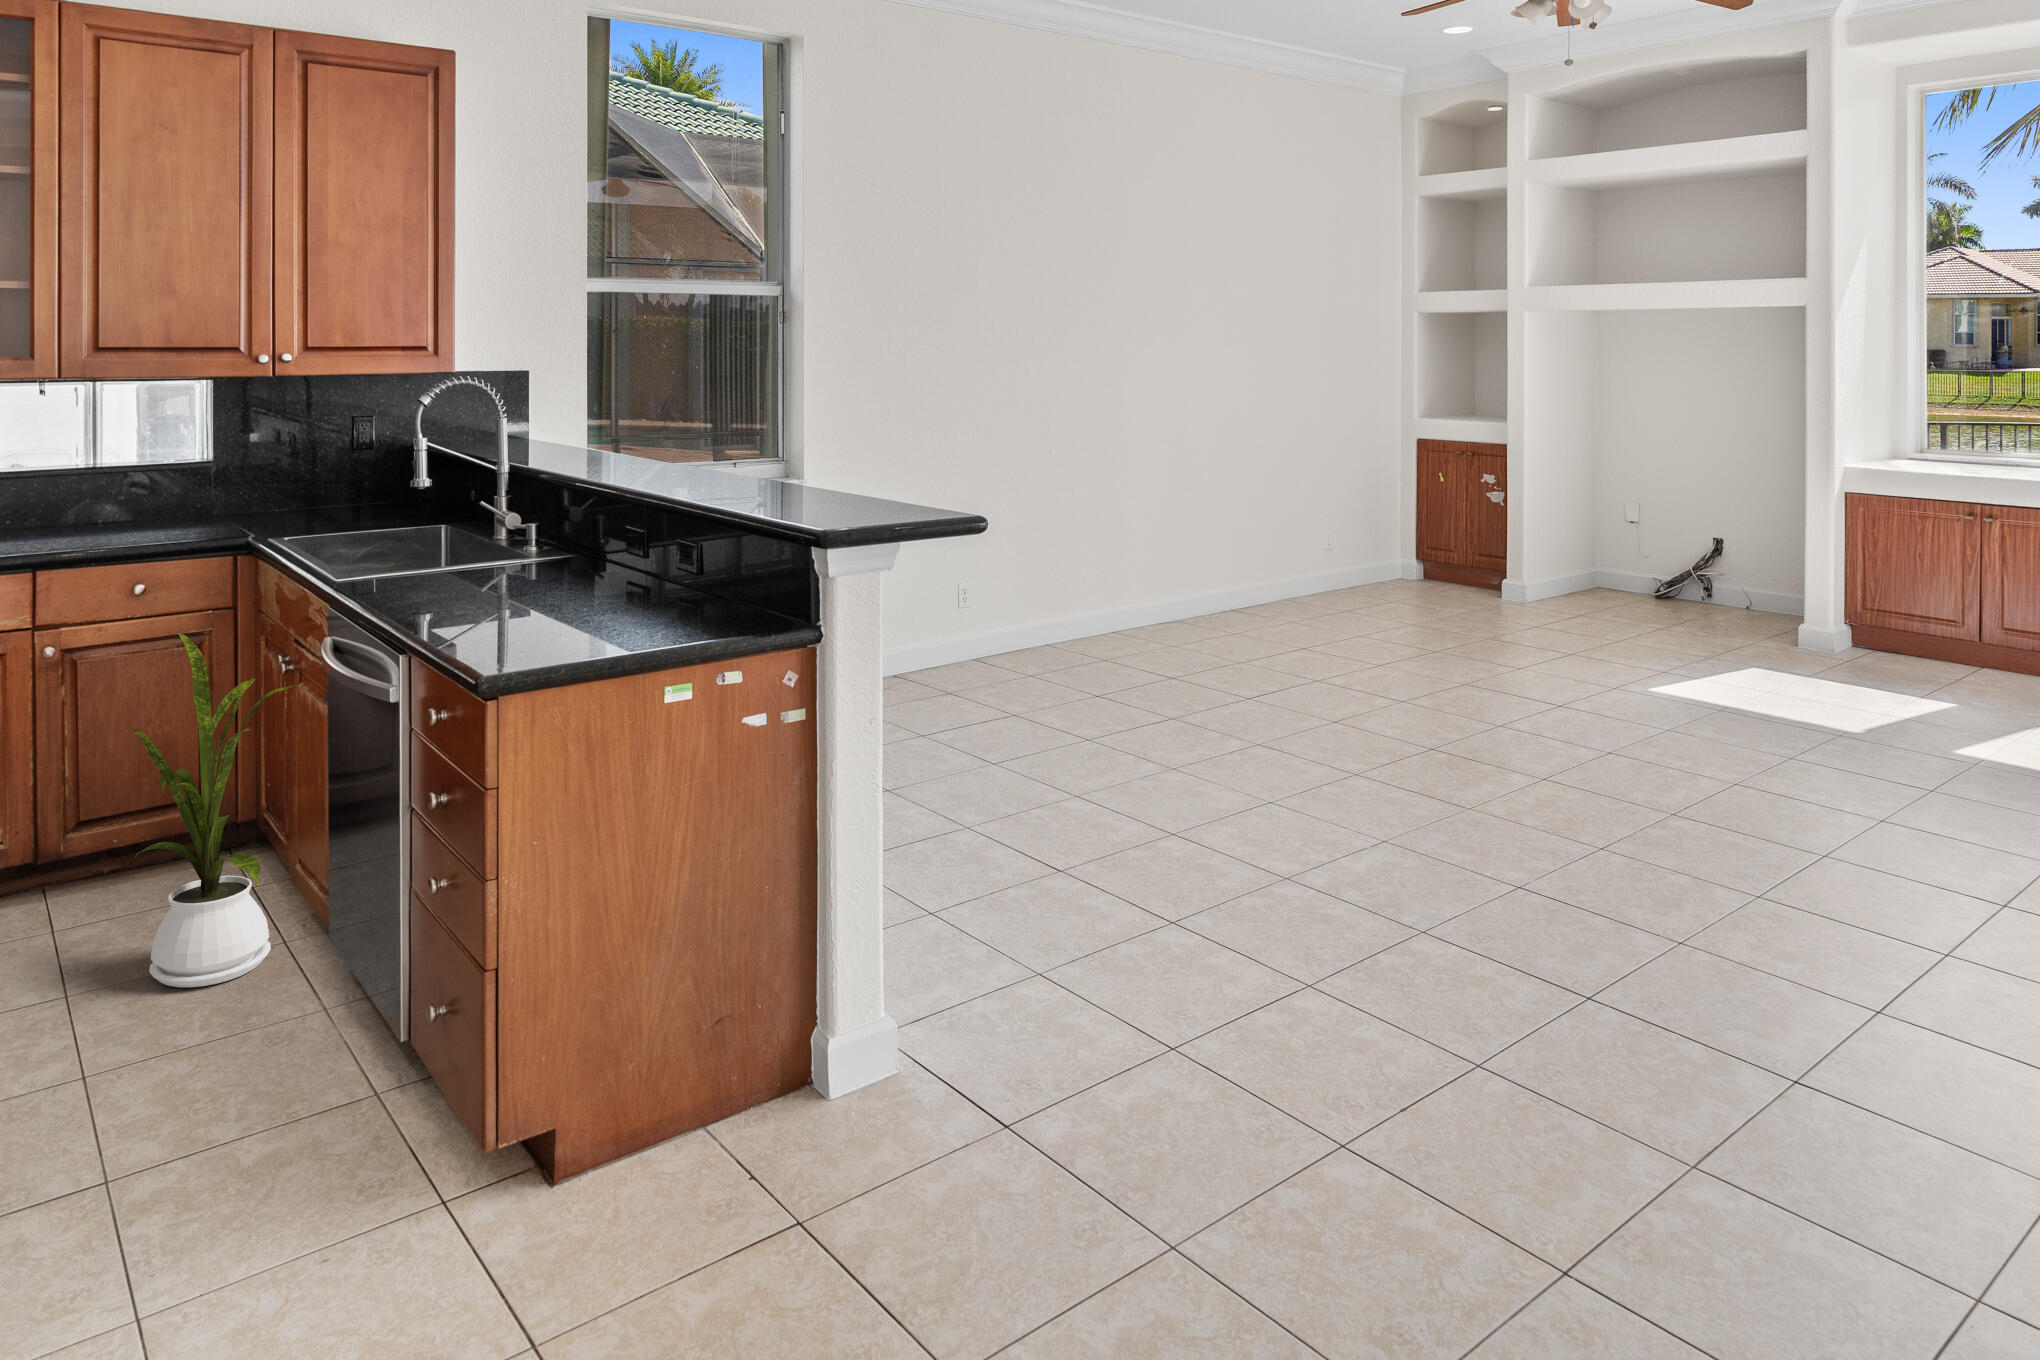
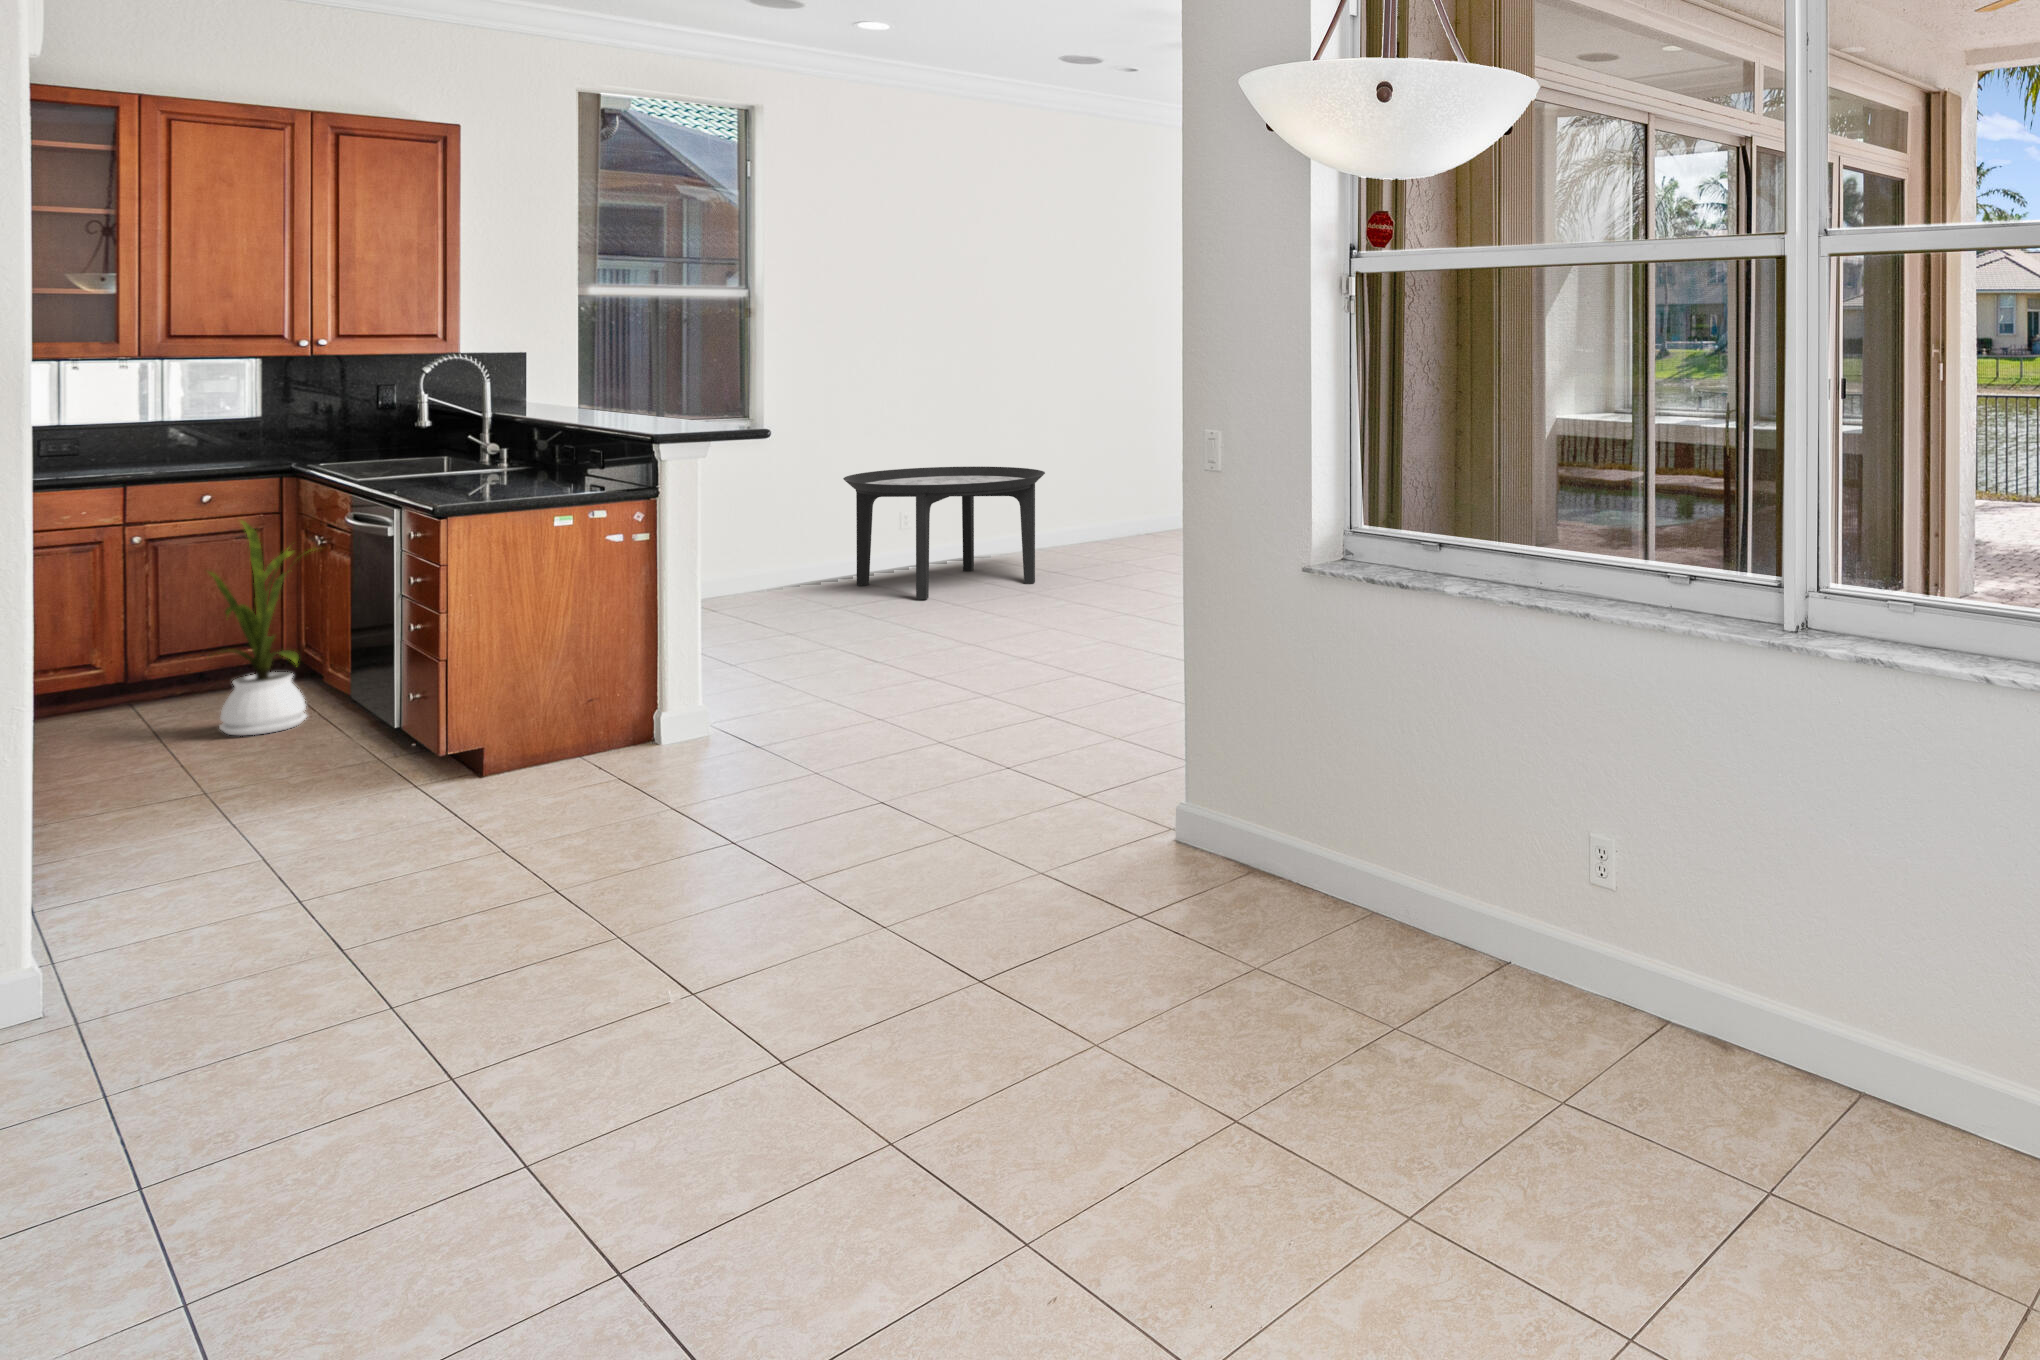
round table: none [904,519,1163,716] -> present [843,467,1045,599]

